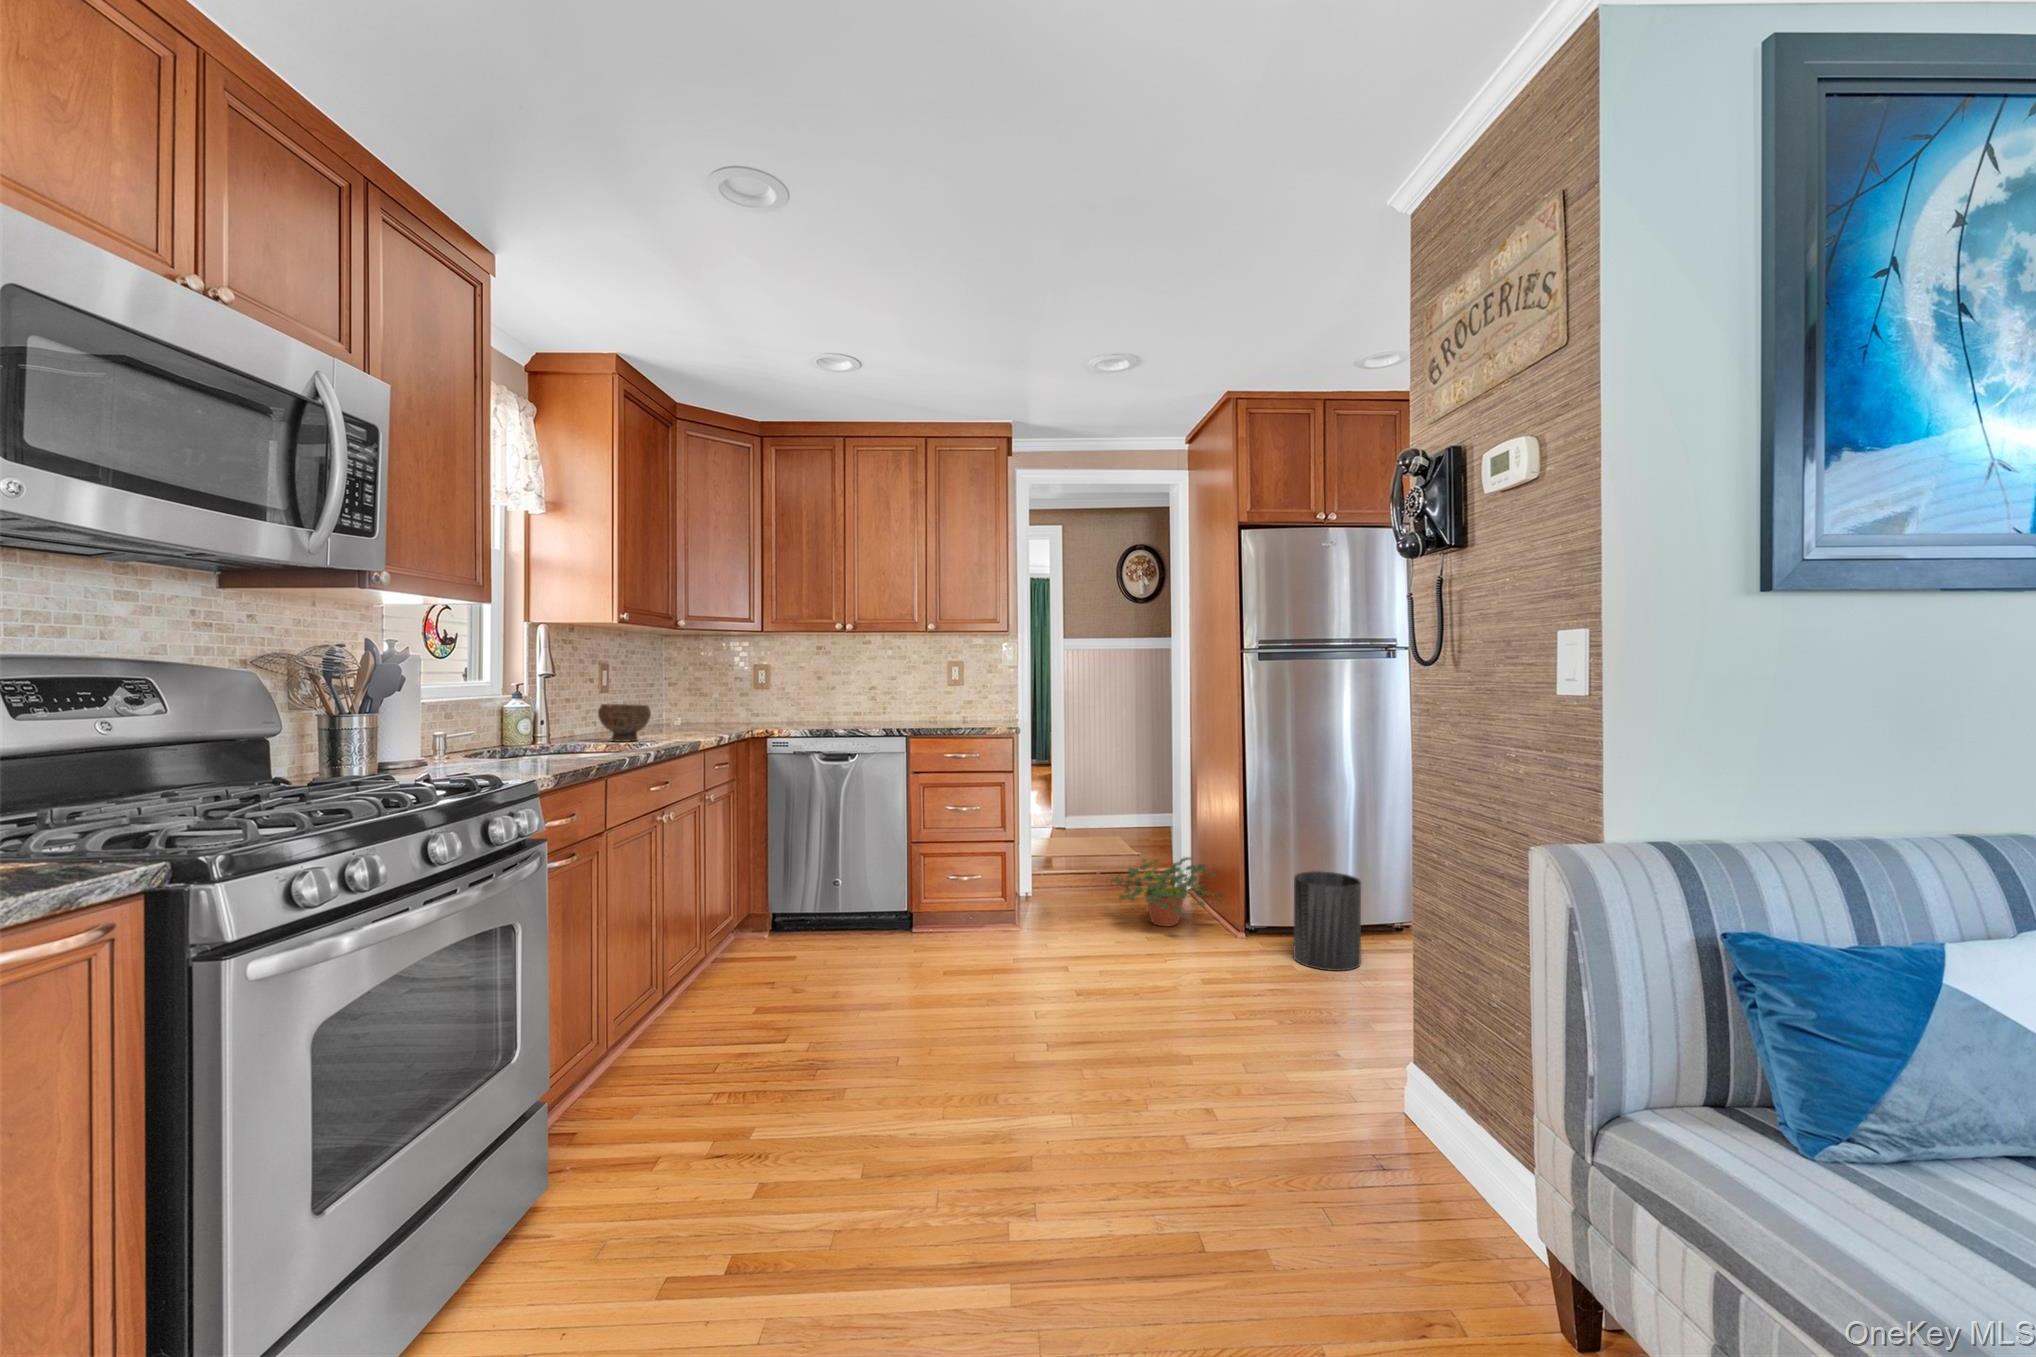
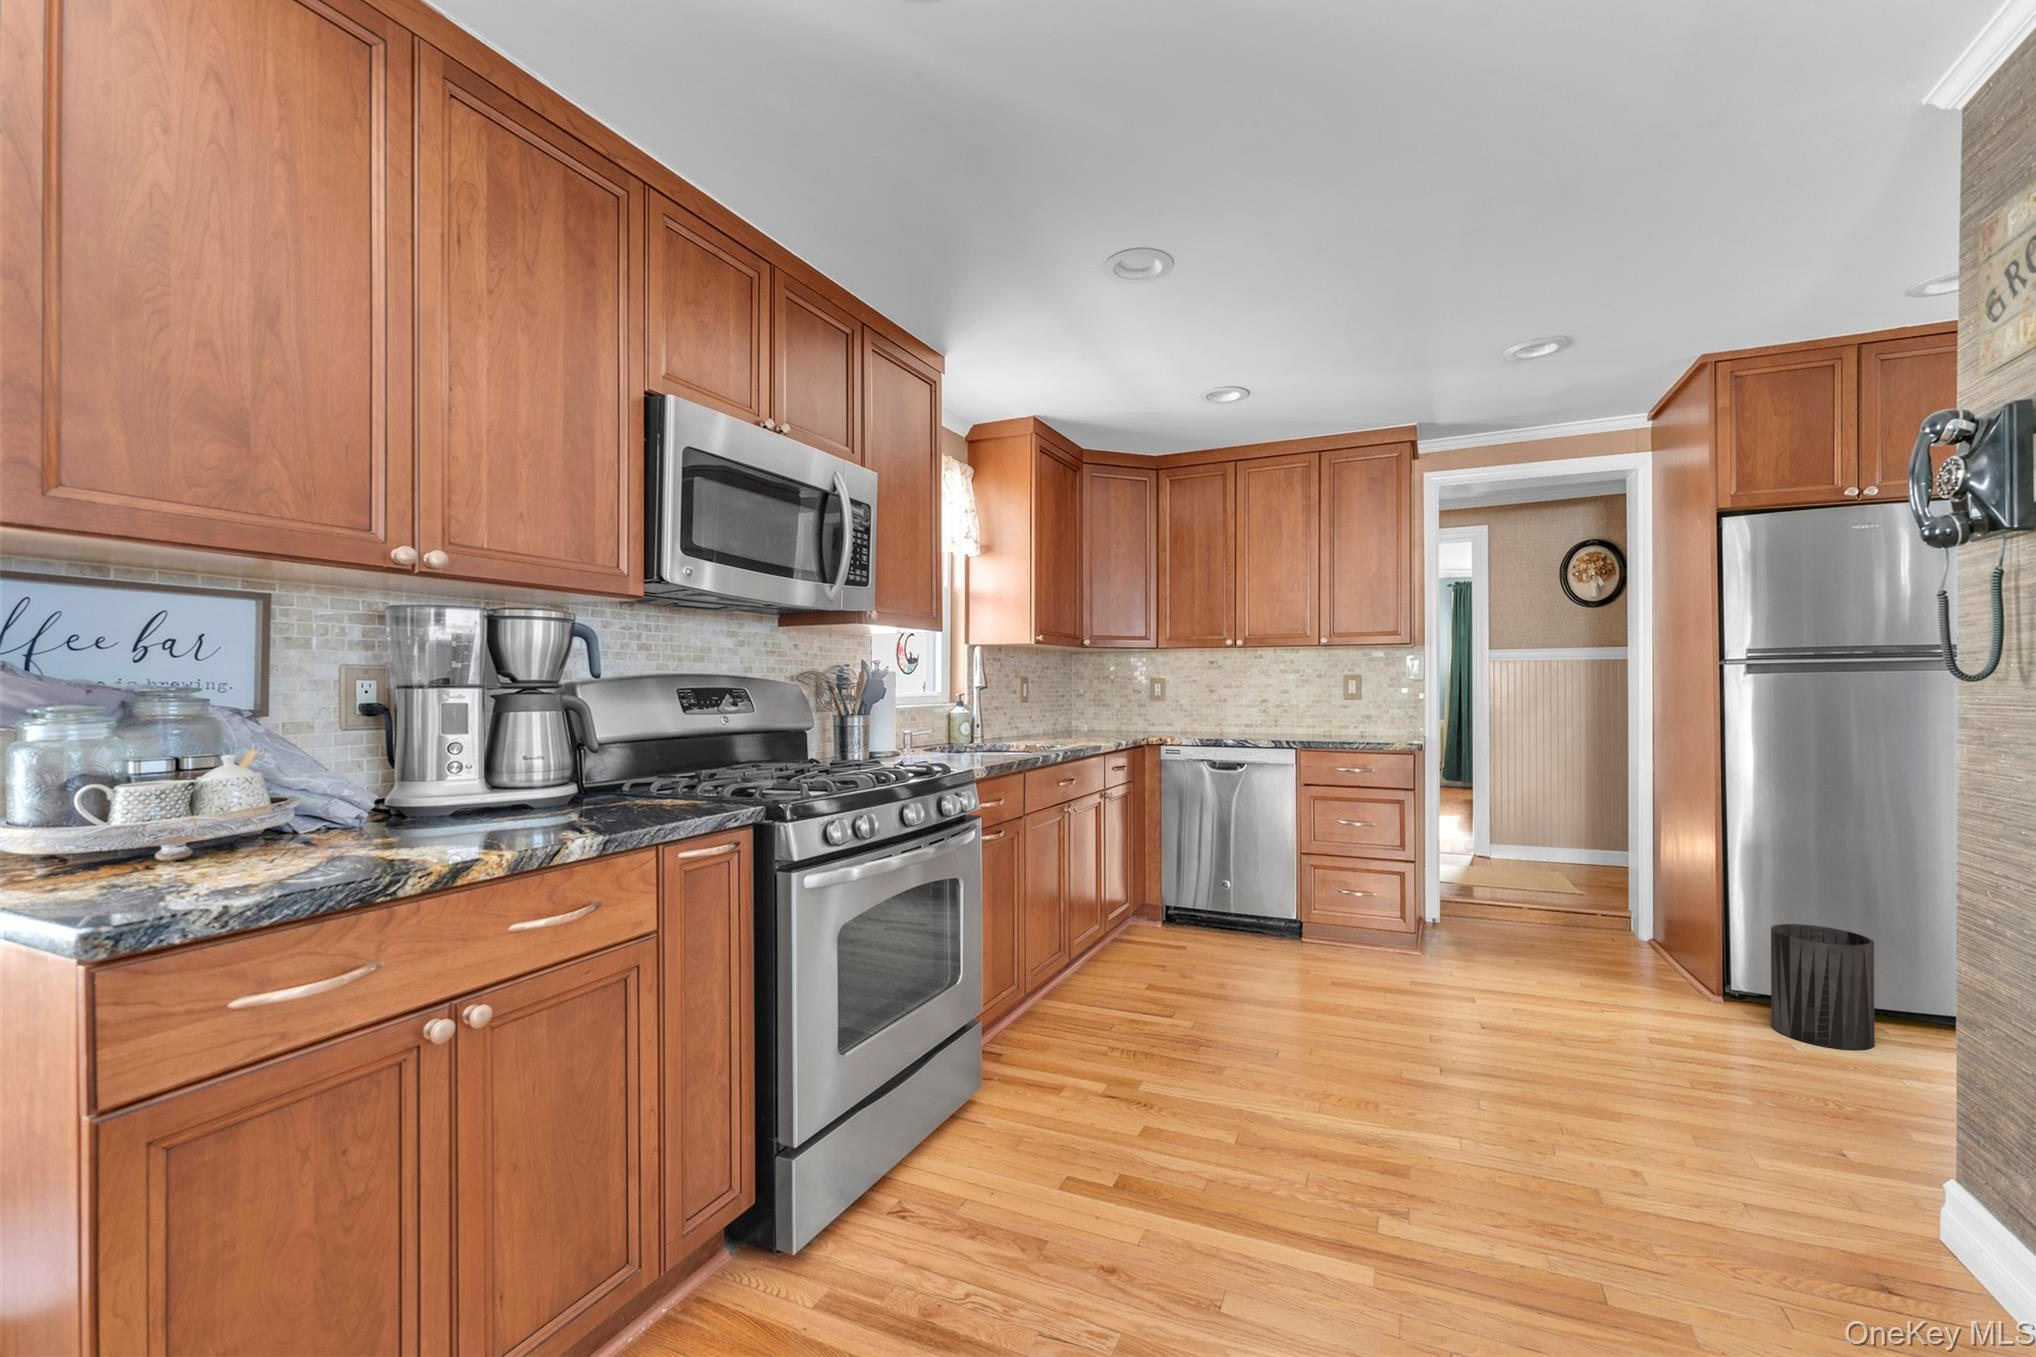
bowl: present [598,704,651,742] -> none [1020,712,1062,744]
potted plant: present [1112,857,1219,926] -> none [1528,892,1676,971]

